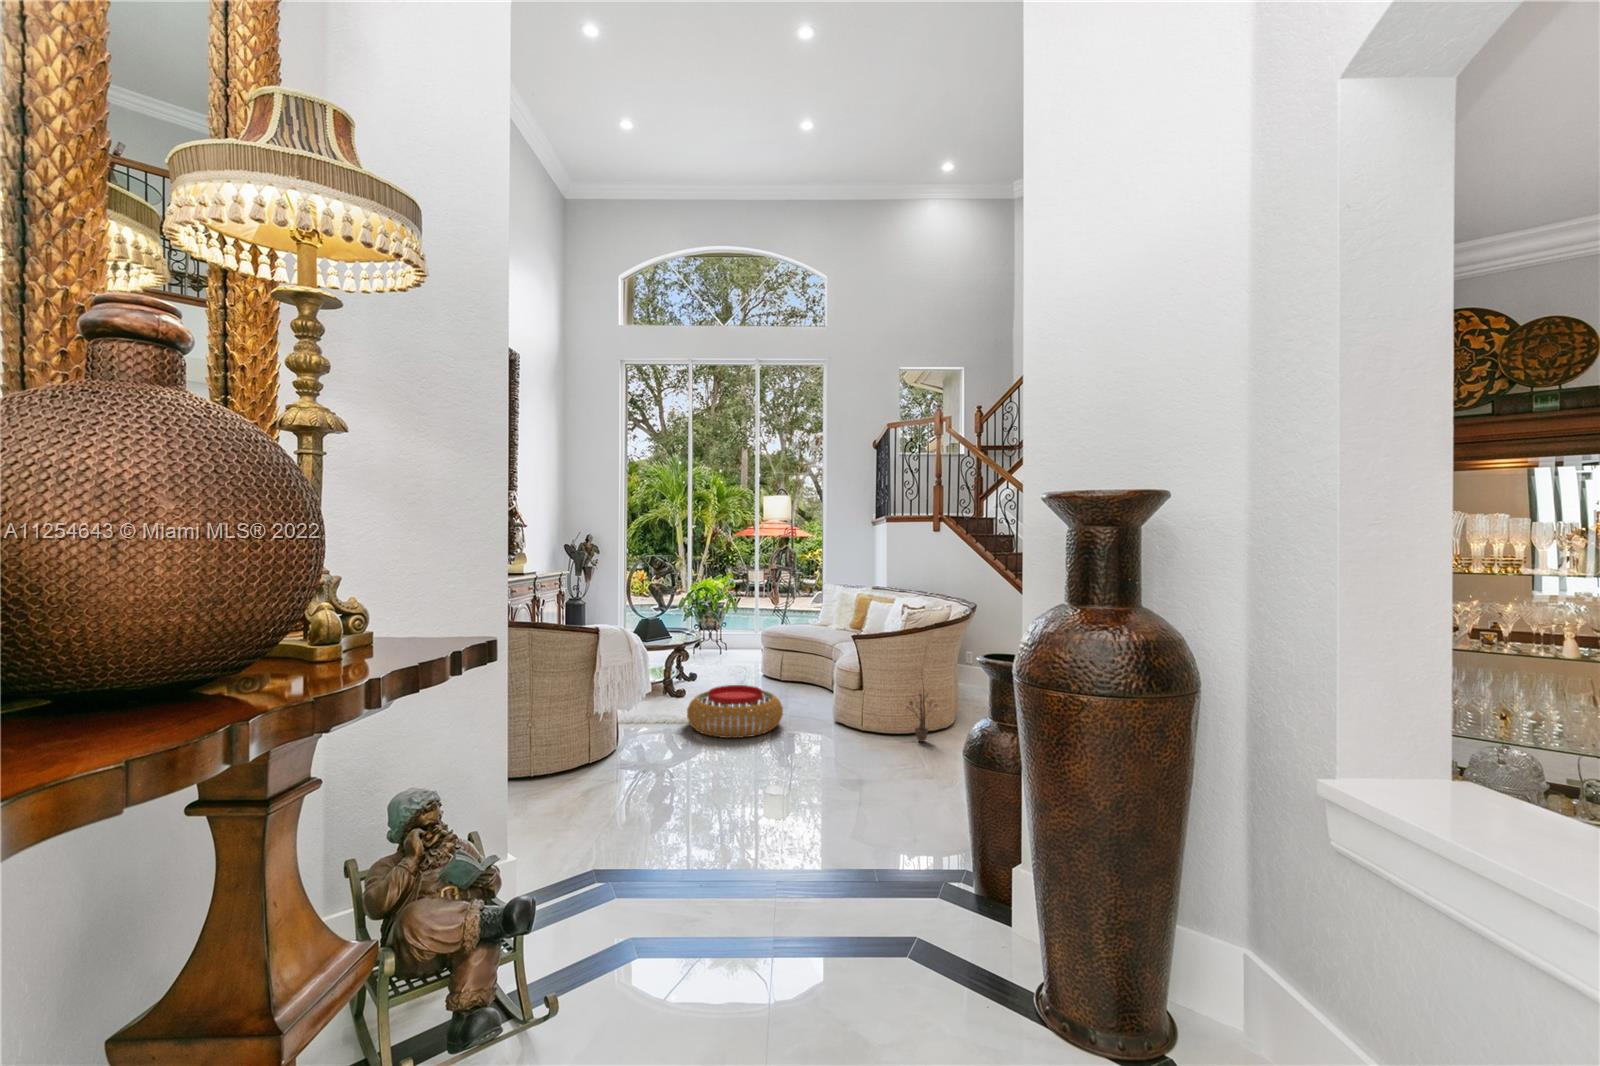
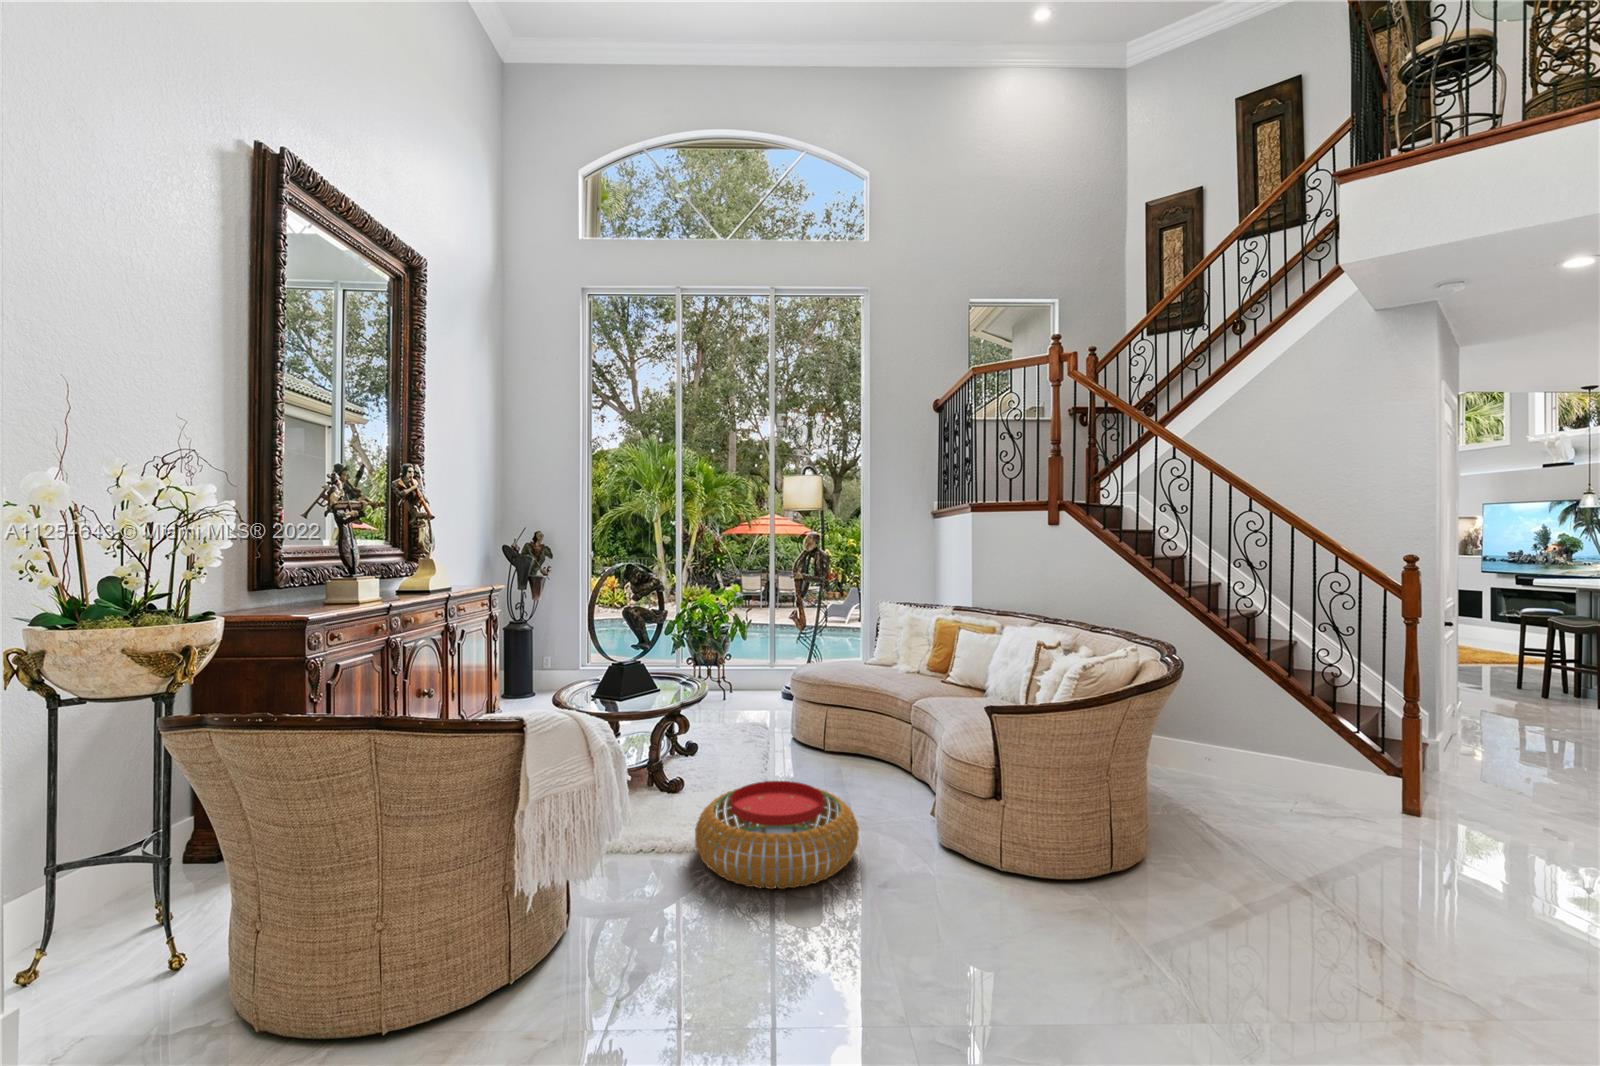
decorative plant: present [905,693,937,742] -> none [1073,801,1140,892]

